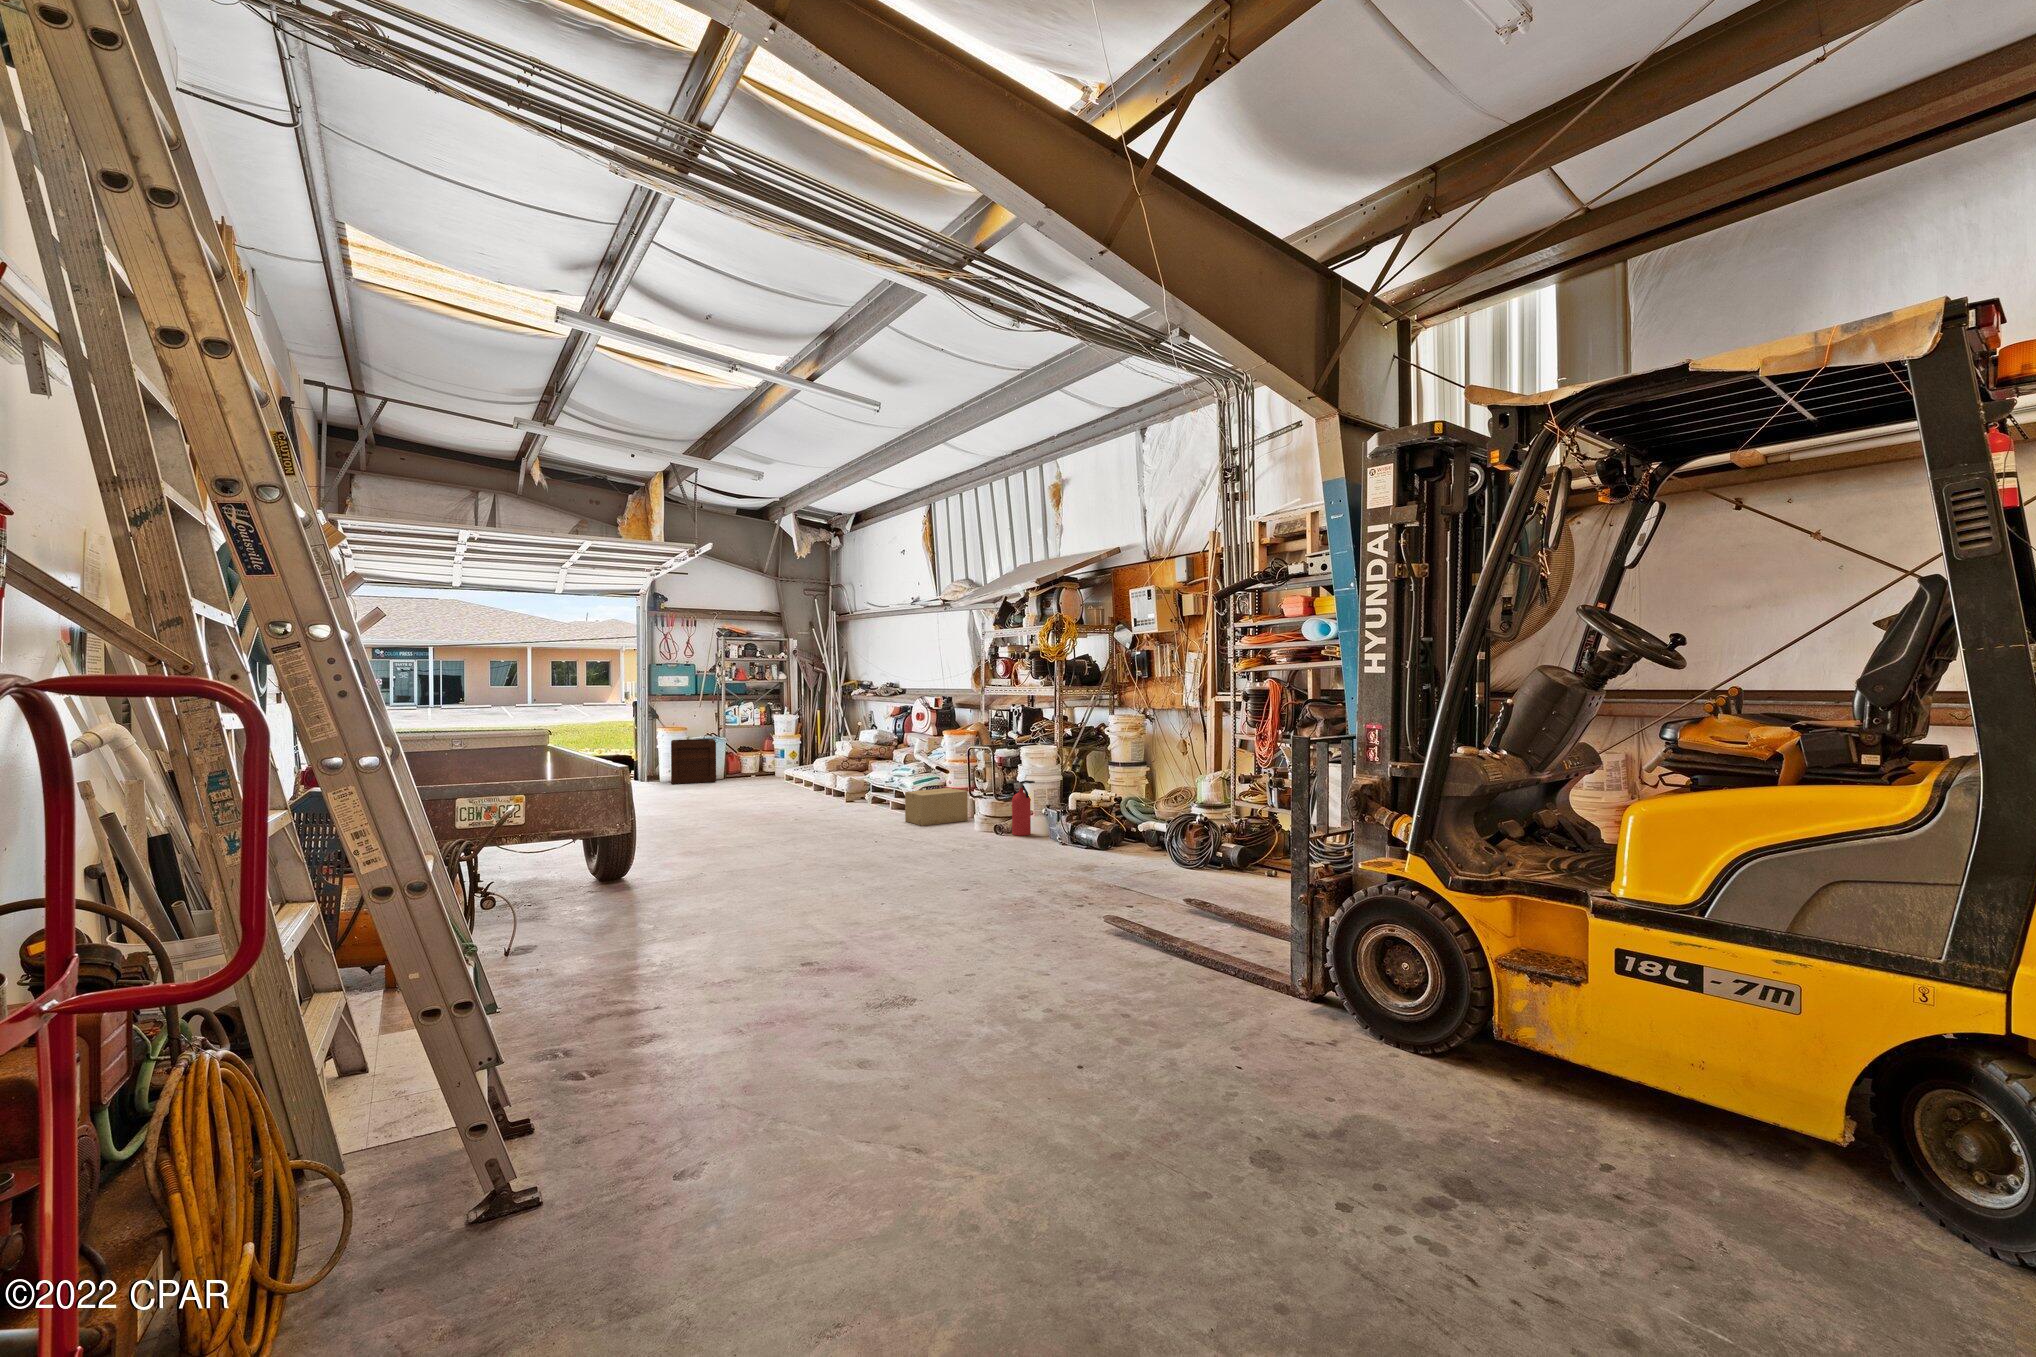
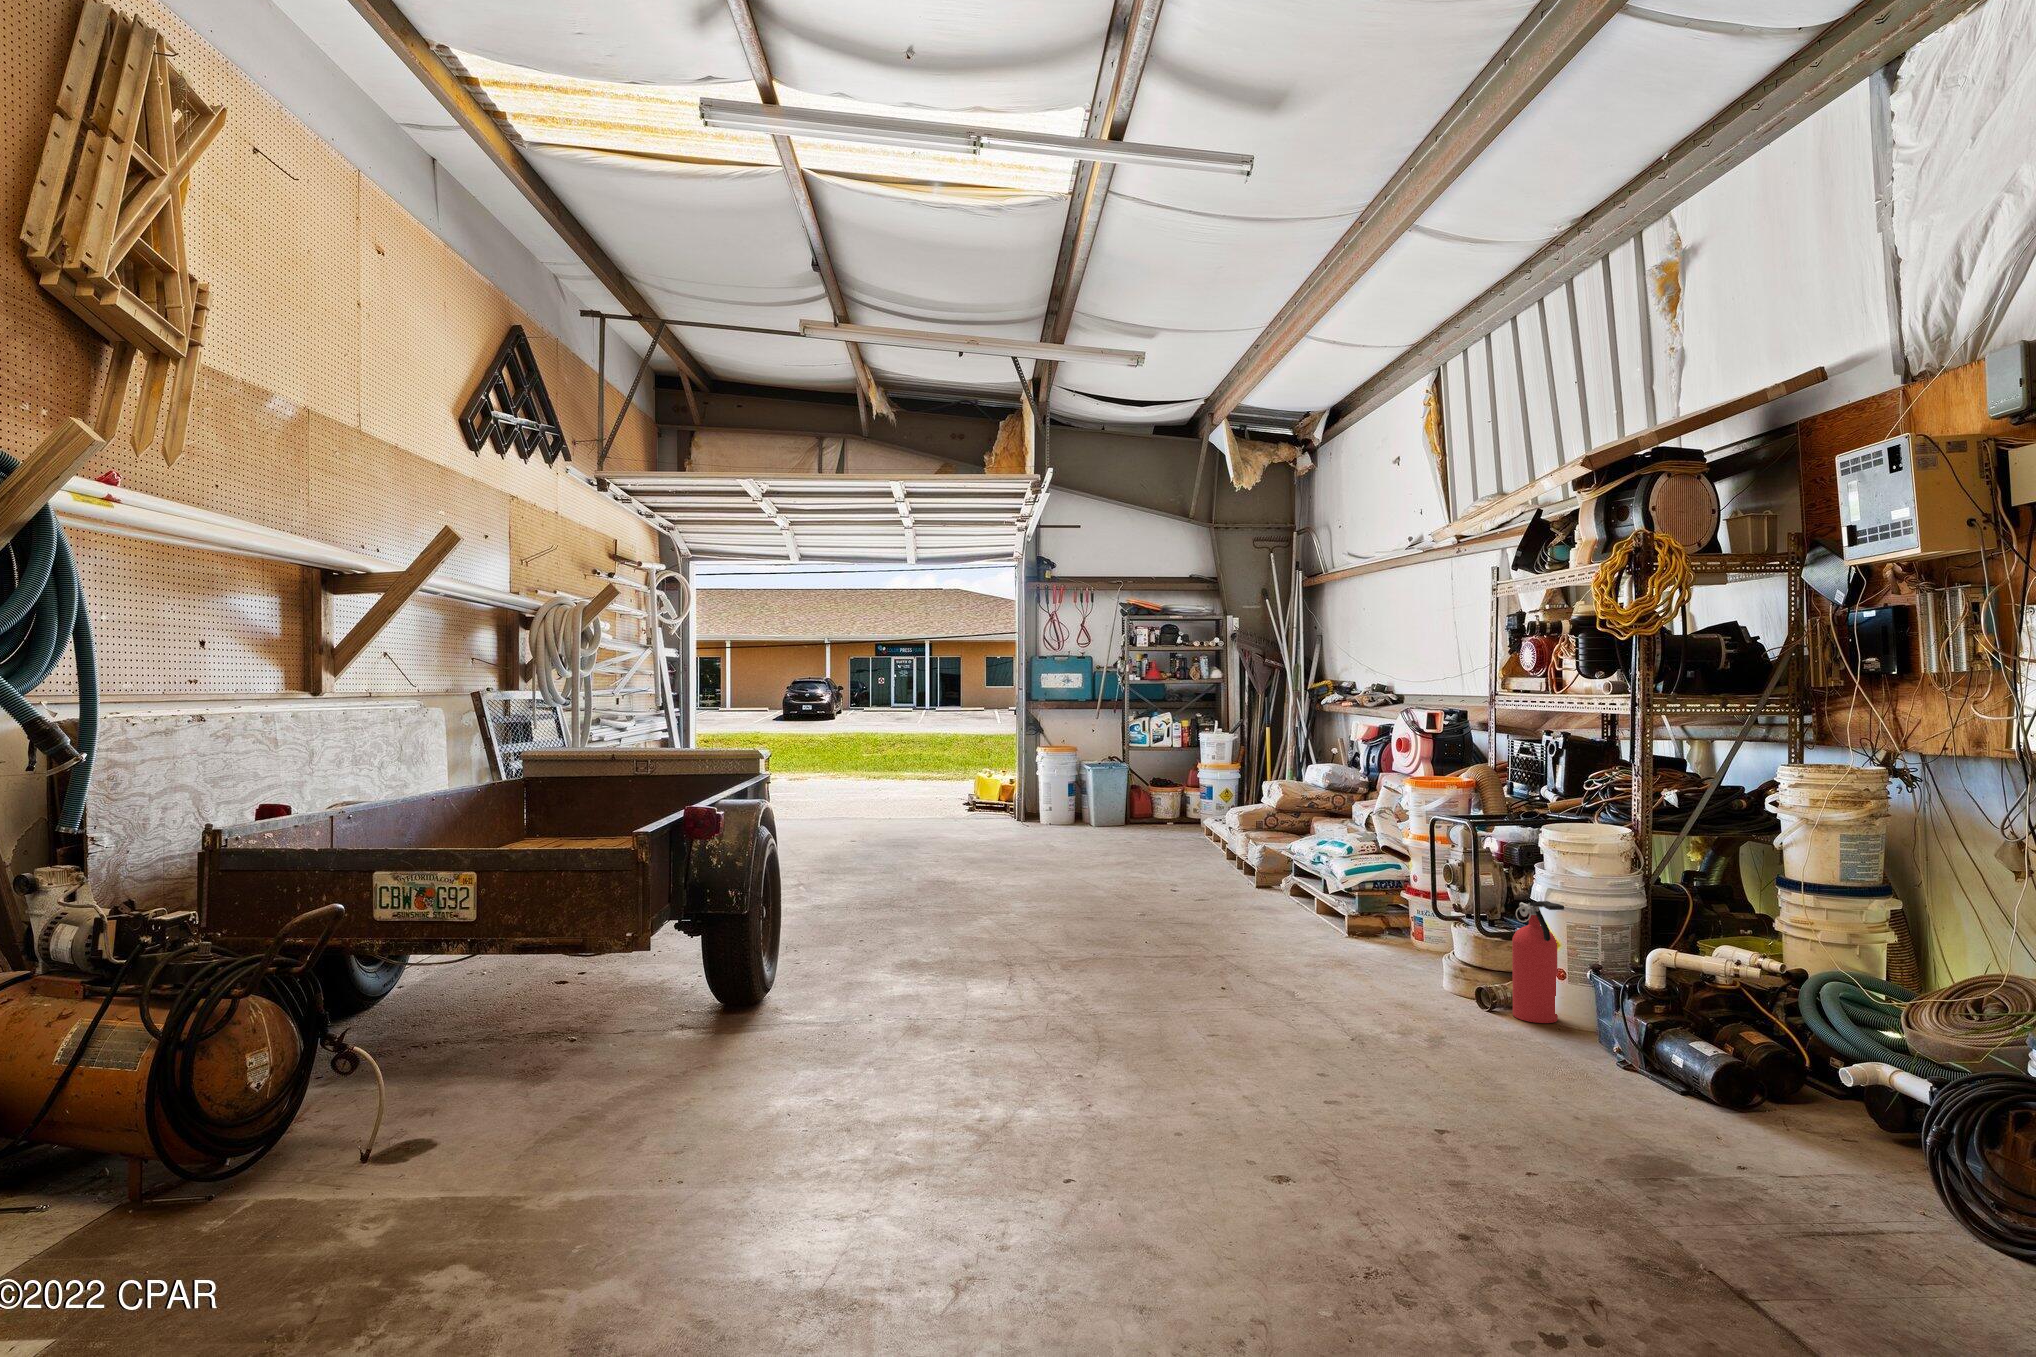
wooden crate: present [671,739,716,784] -> none [1047,763,1113,828]
cardboard box: present [905,788,968,826] -> none [1315,888,1439,959]

